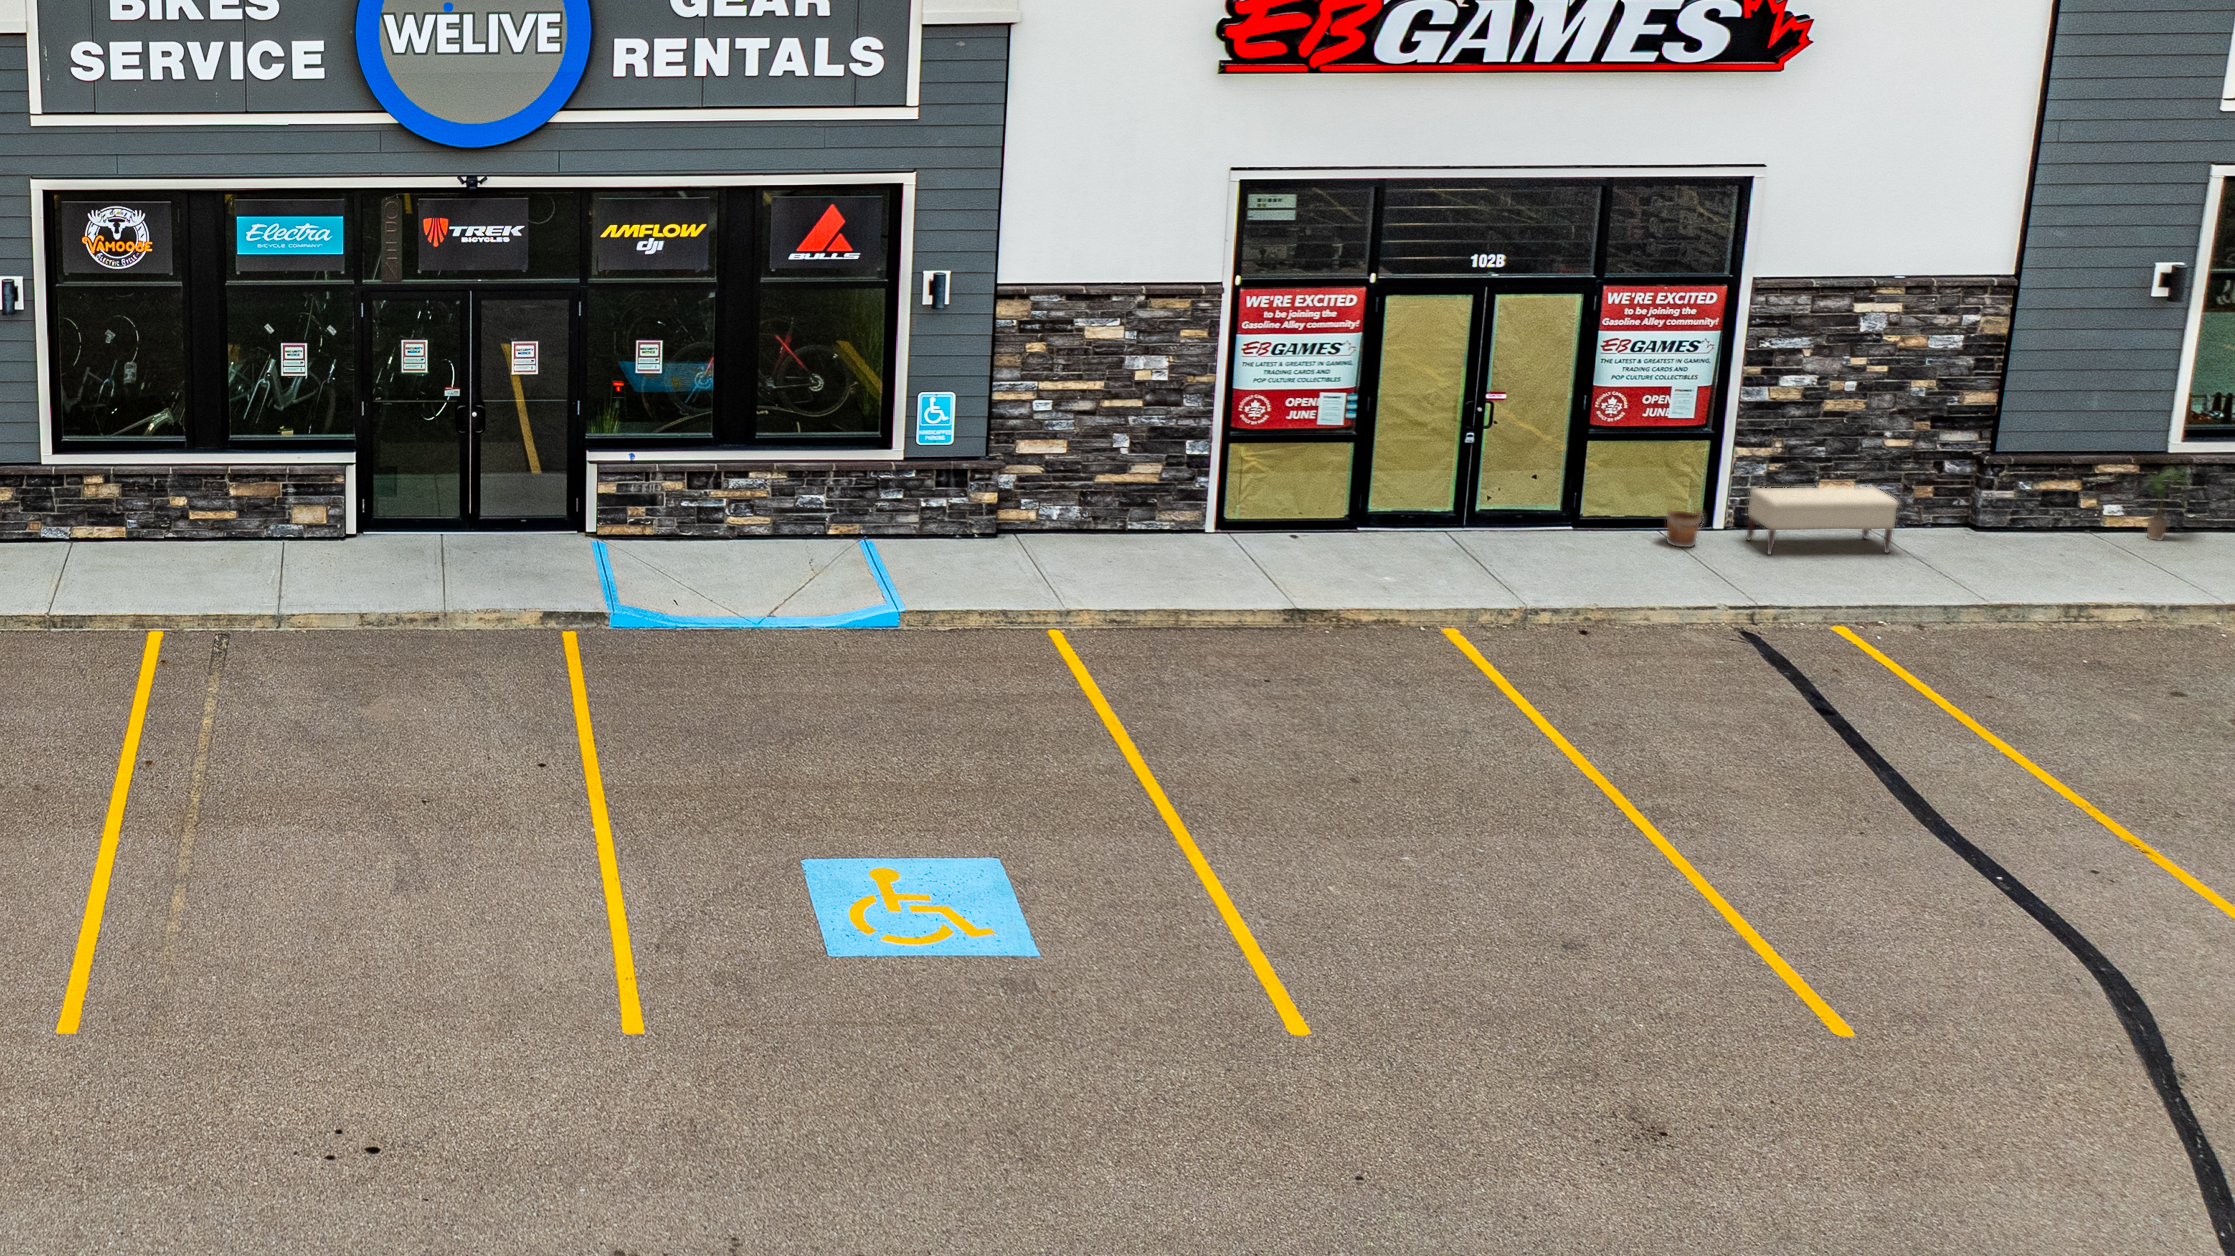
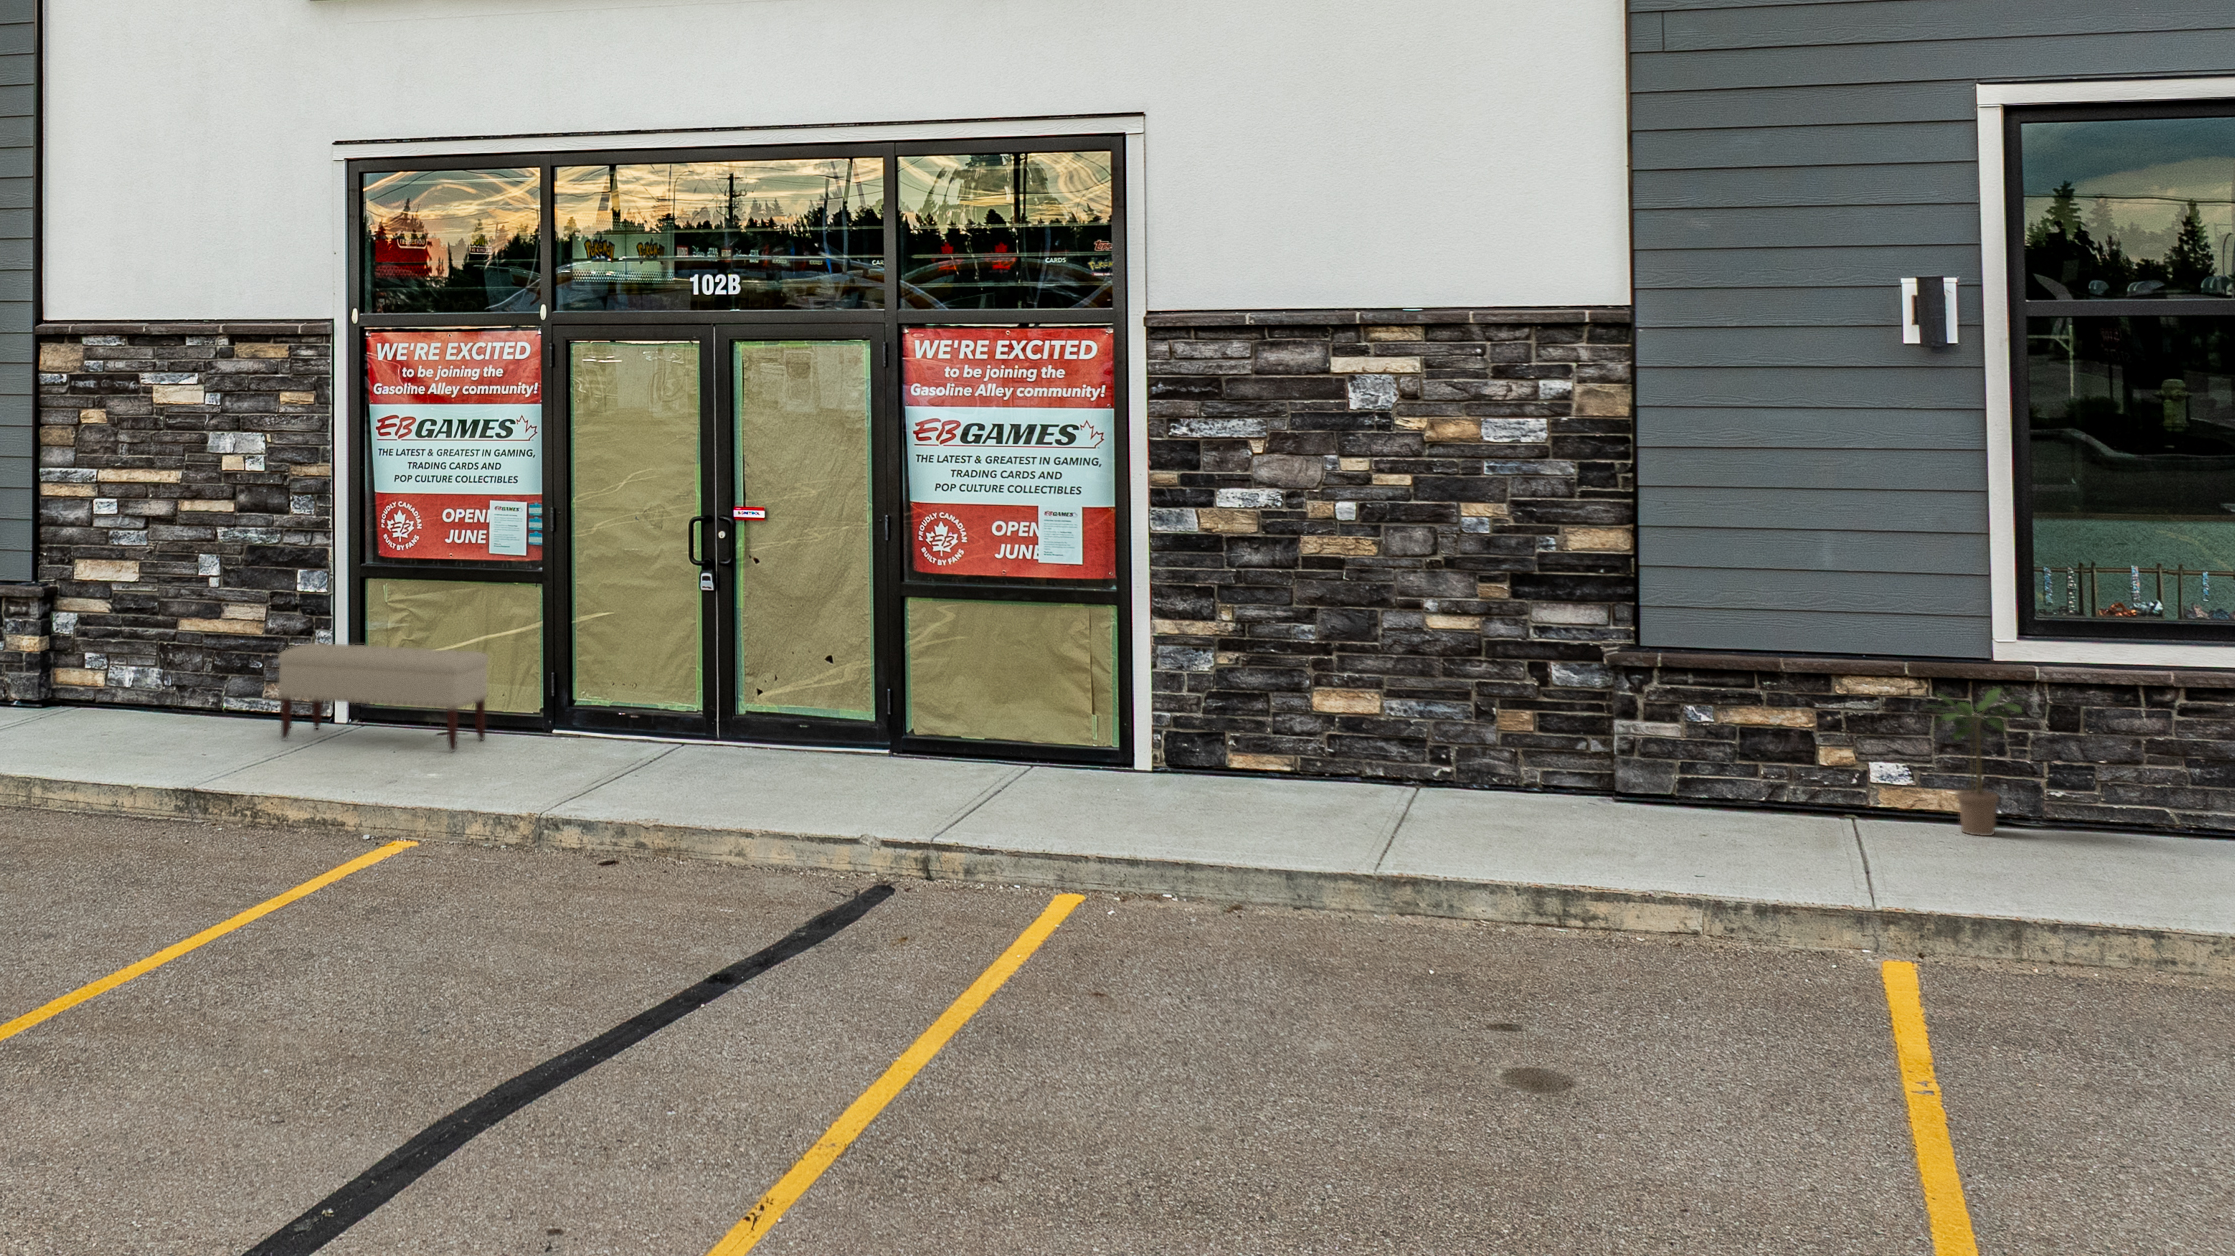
bench: present [1747,487,1898,553] -> present [278,643,488,751]
bucket: present [1666,509,1703,547] -> none [1021,718,1083,789]

